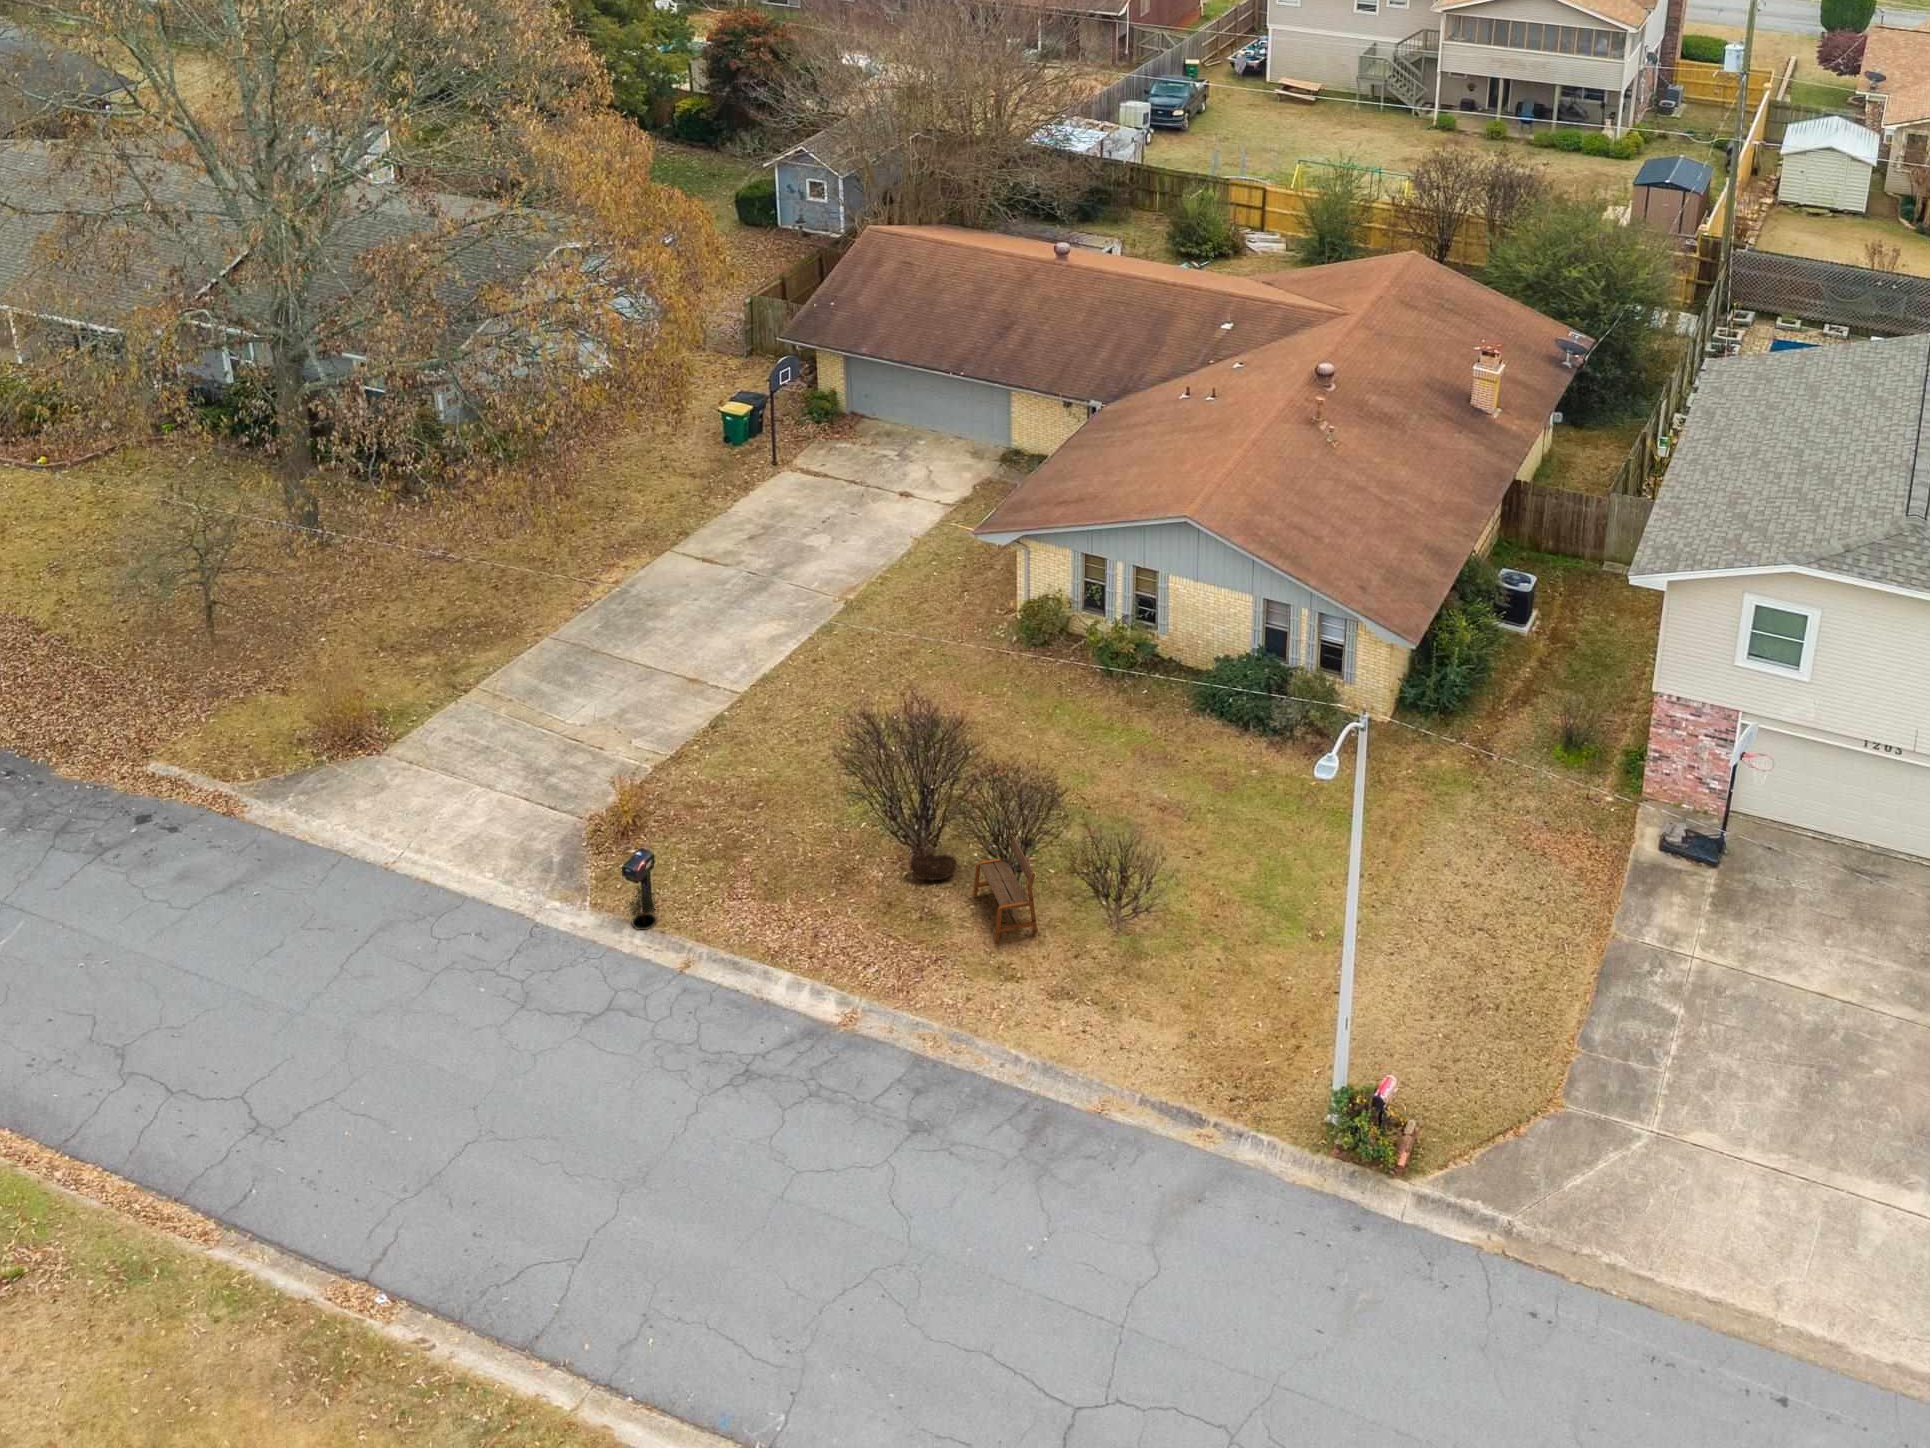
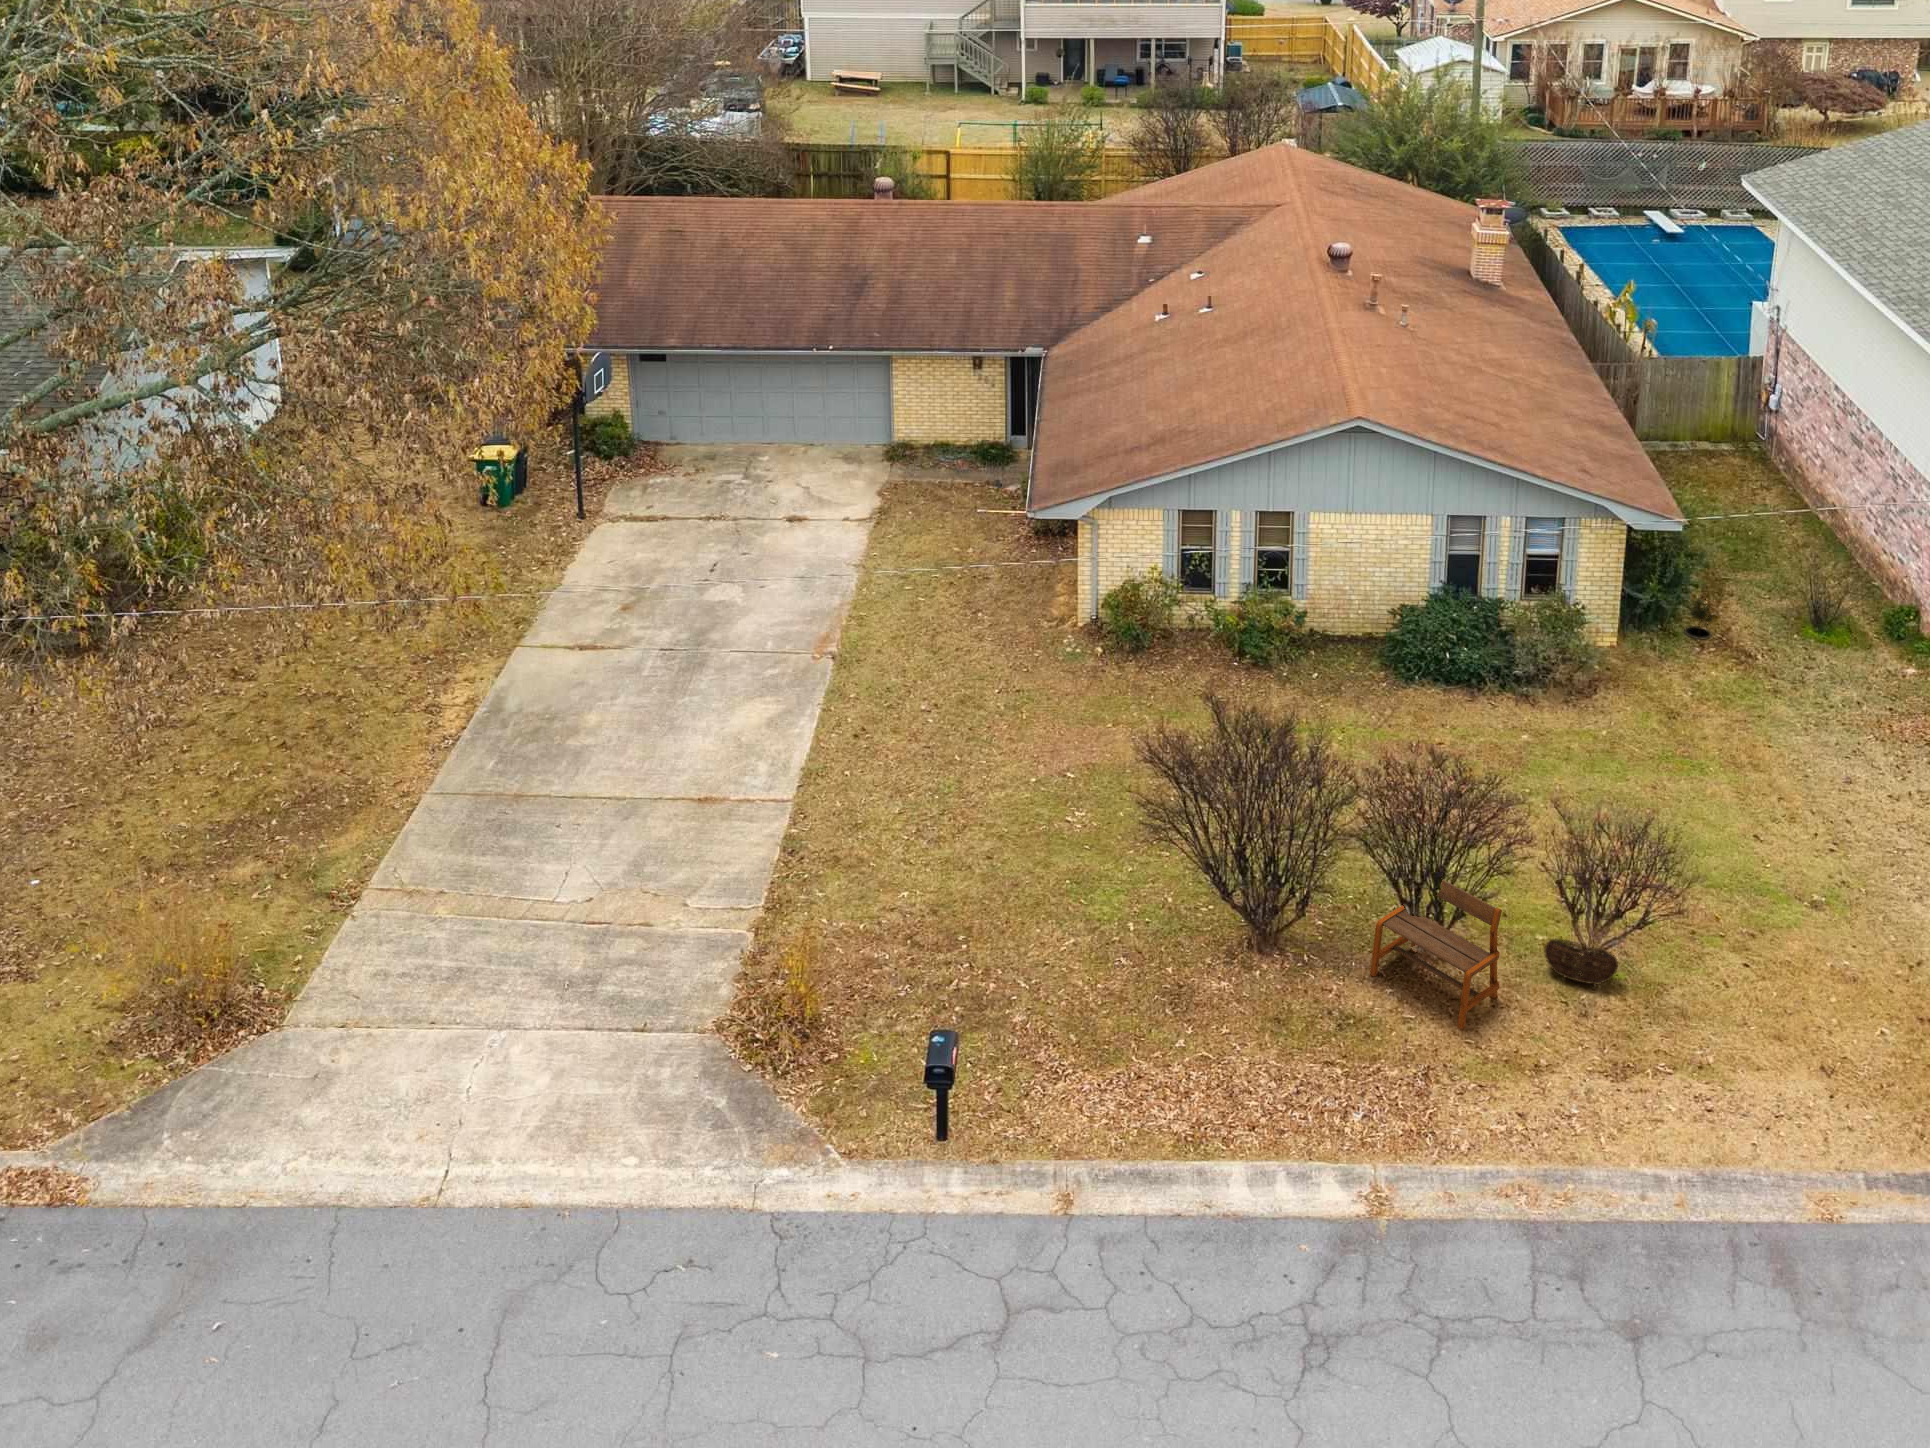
basket: present [909,855,957,880] -> present [1544,938,1618,985]
potted tree: present [627,886,657,930] -> present [1684,594,1716,640]

